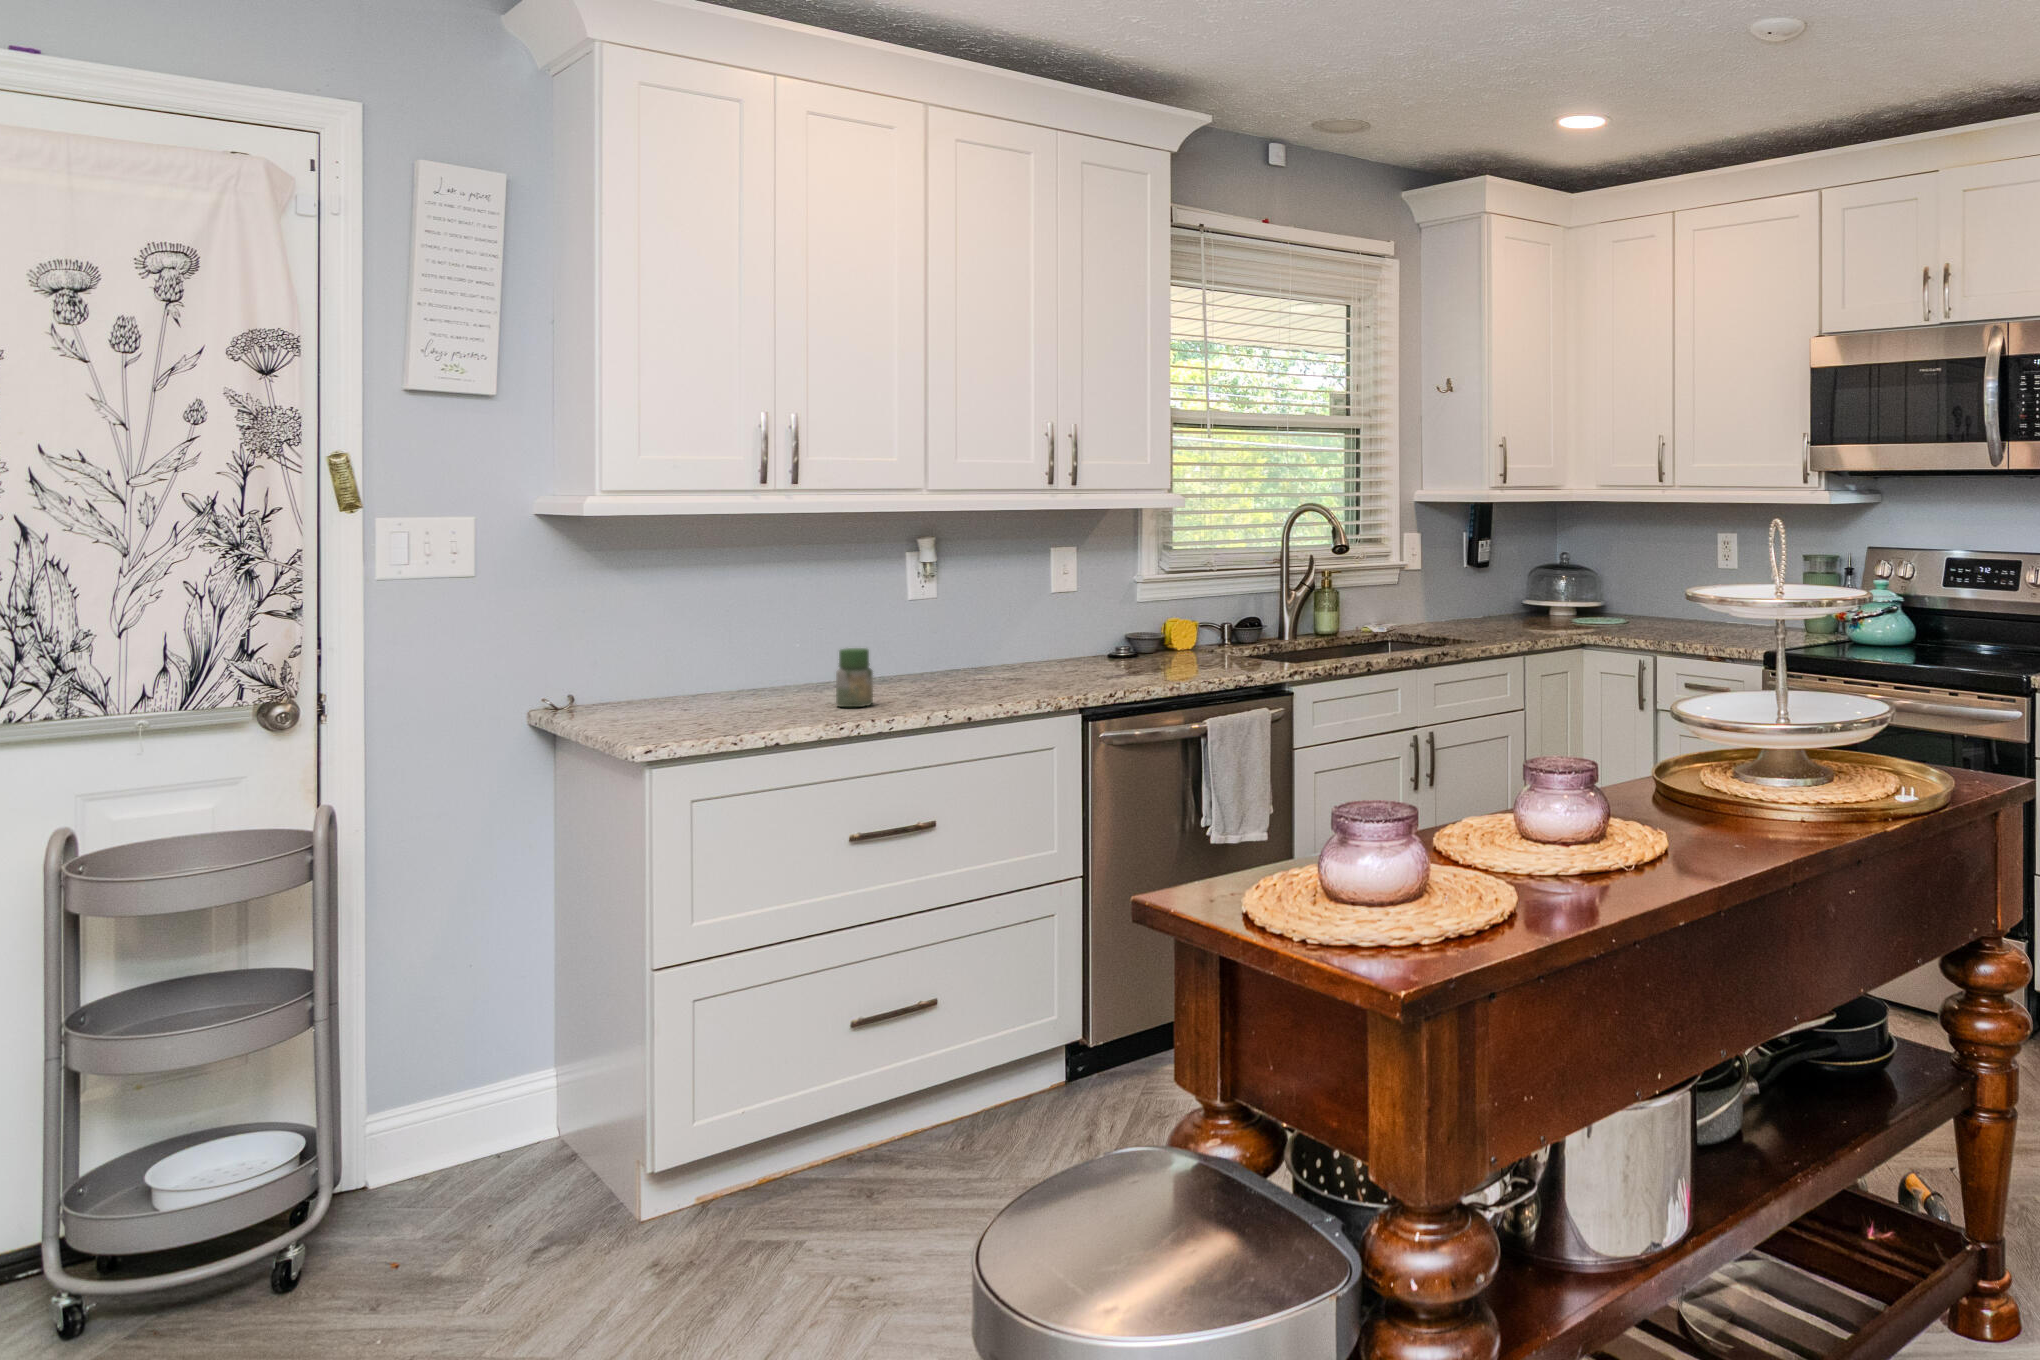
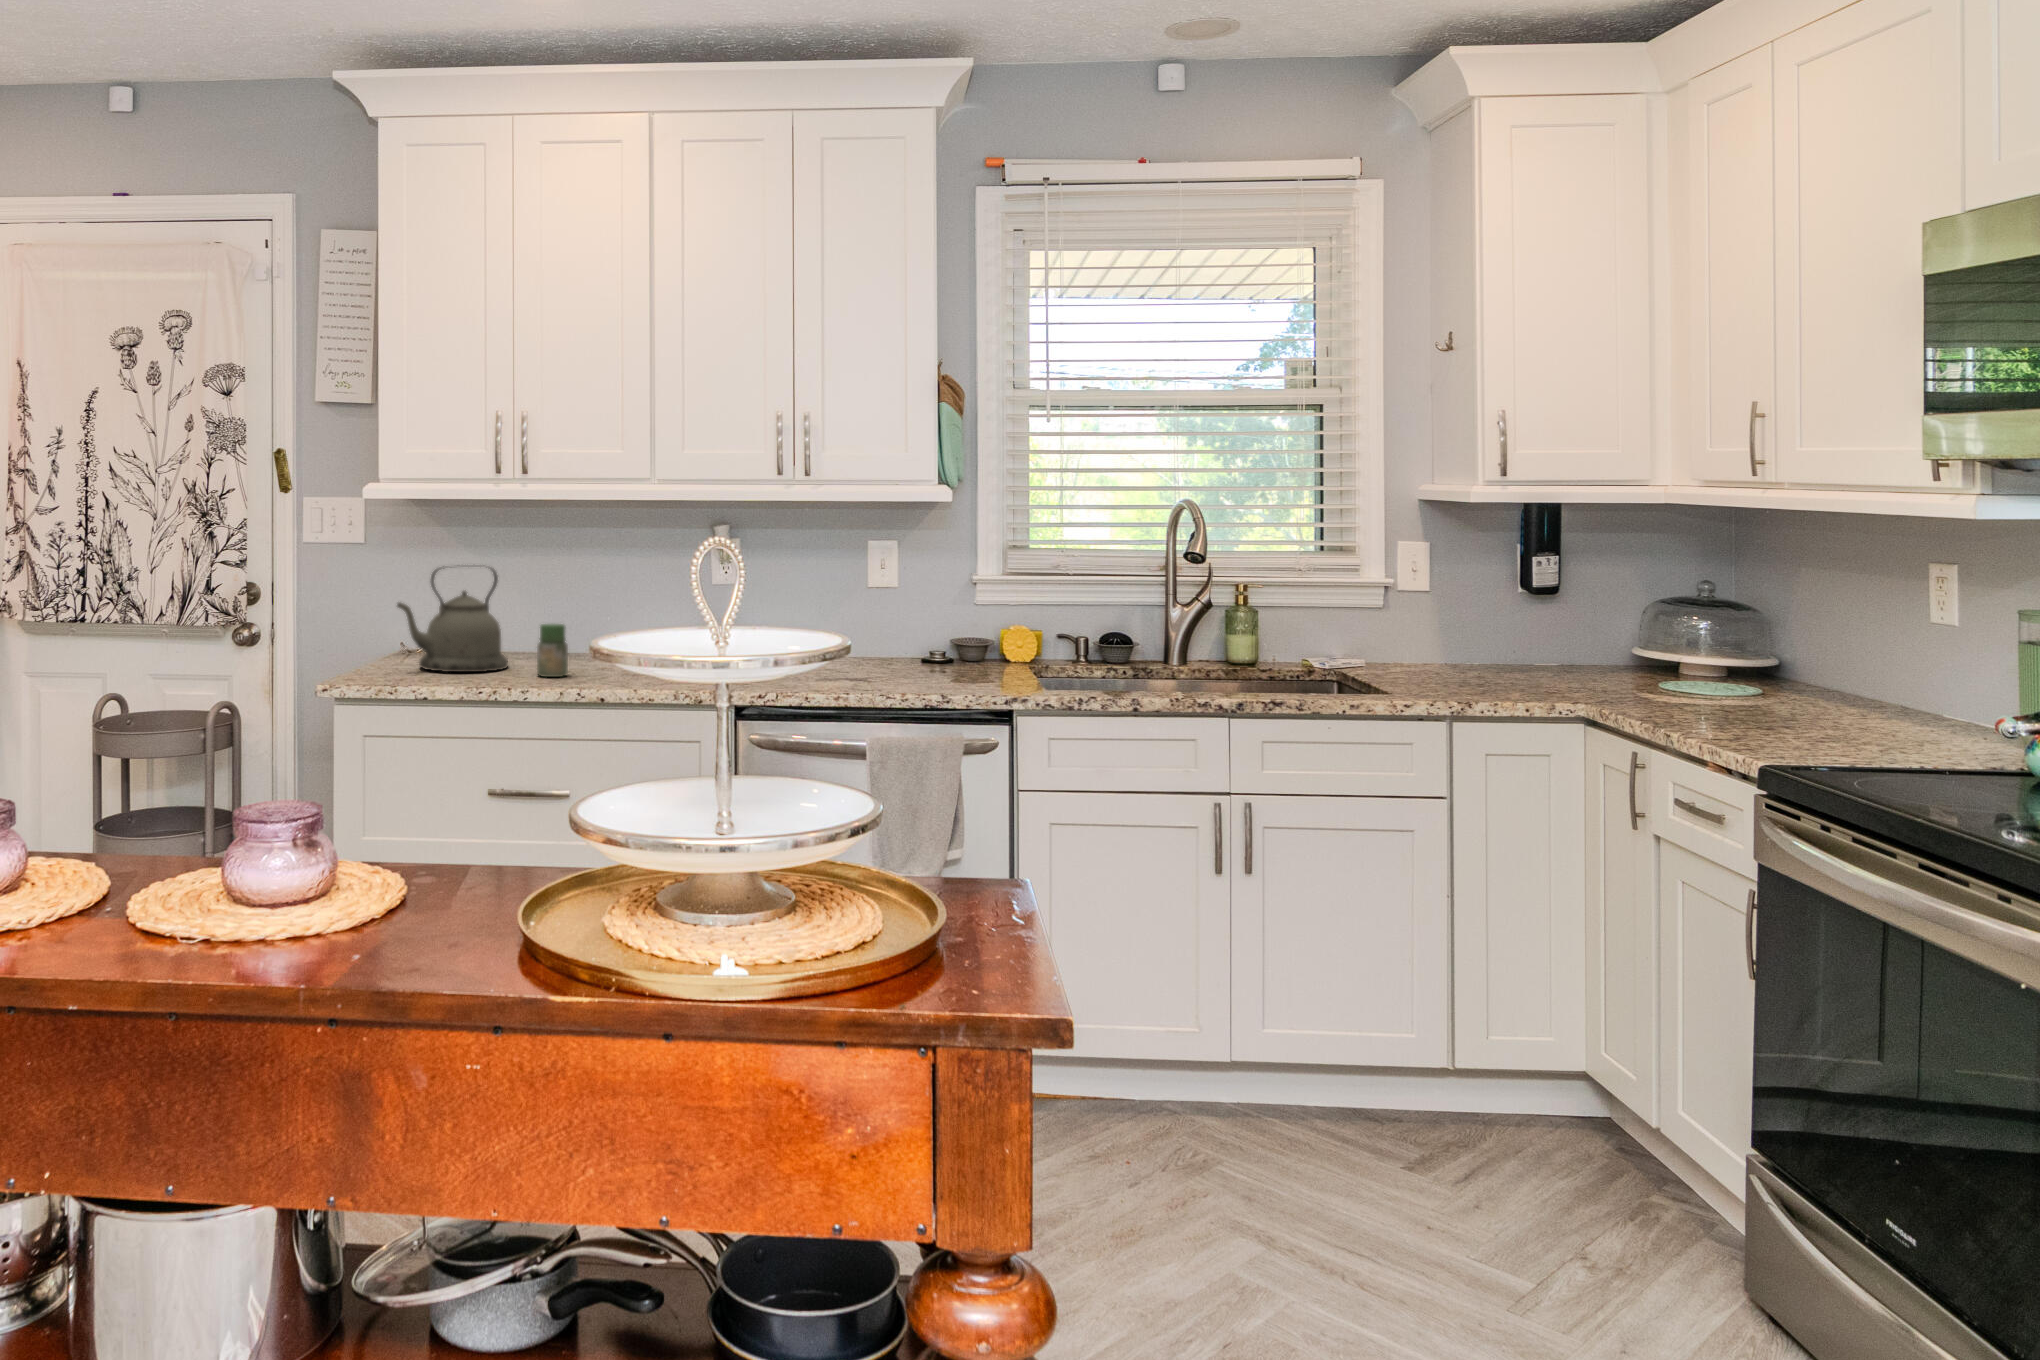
kettle: none [659,590,776,718] -> present [397,566,508,672]

